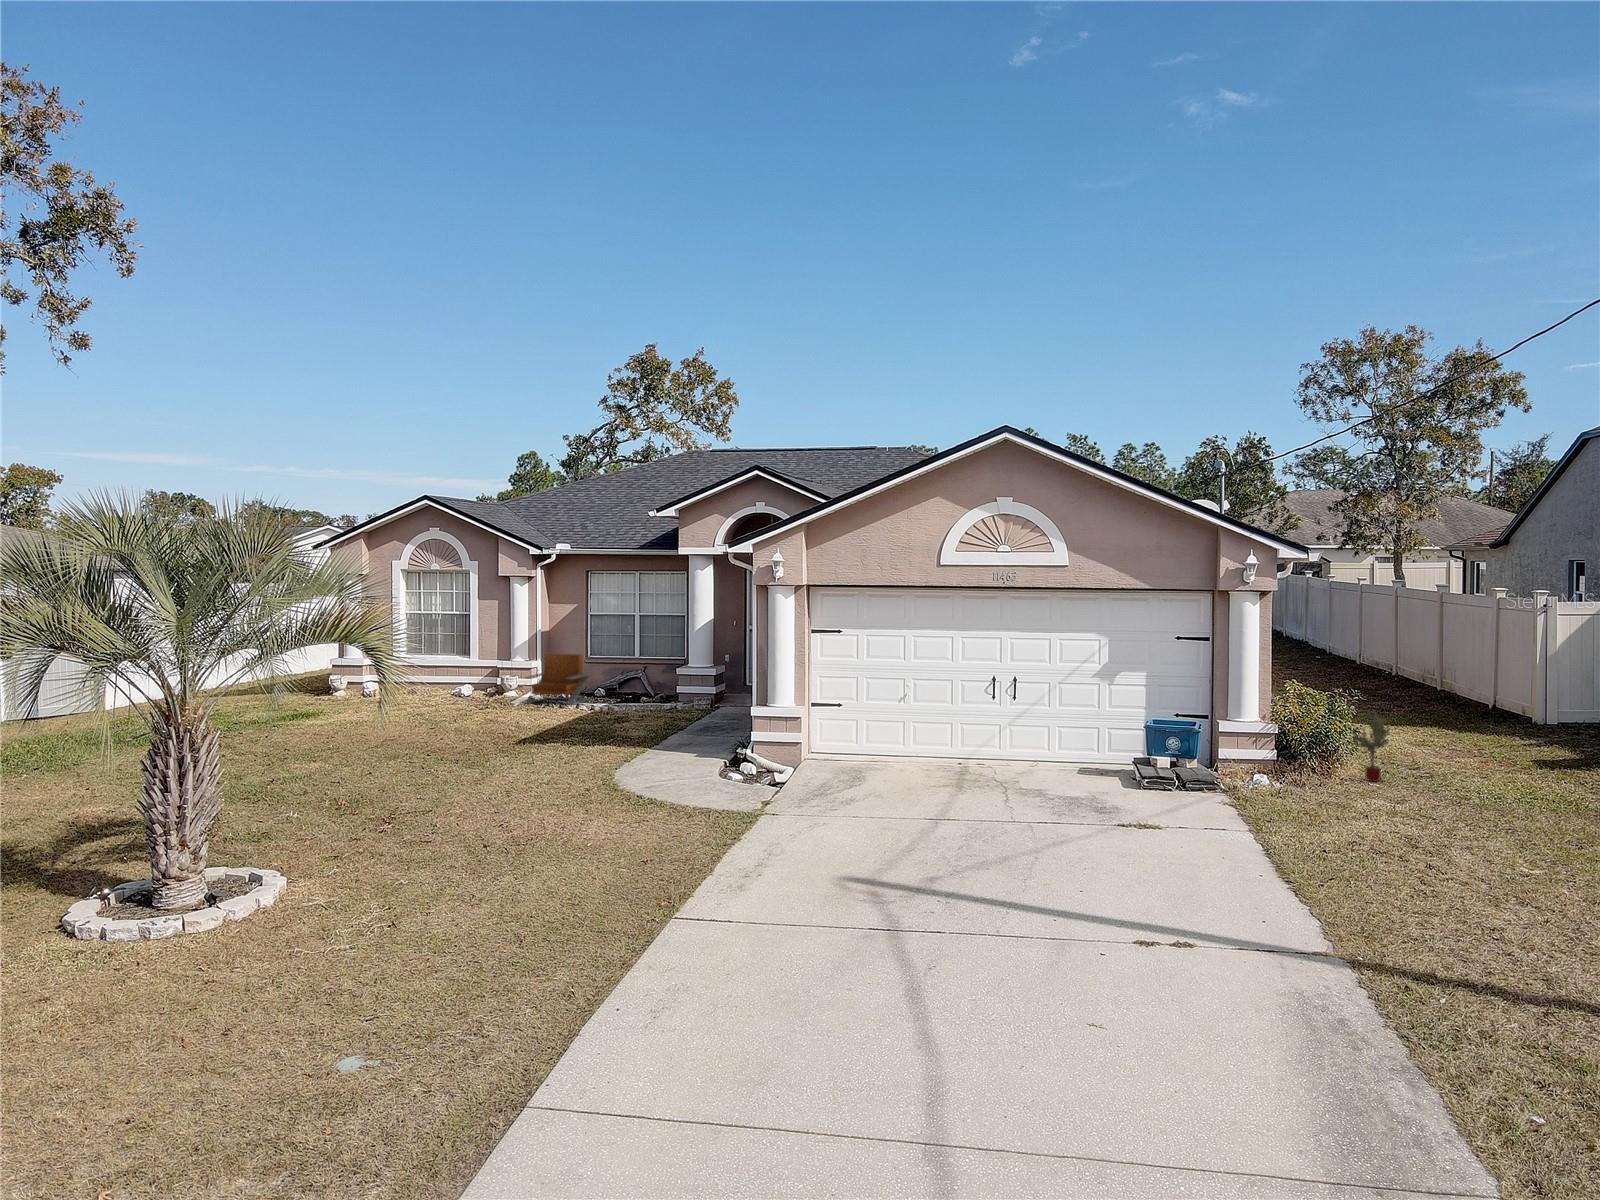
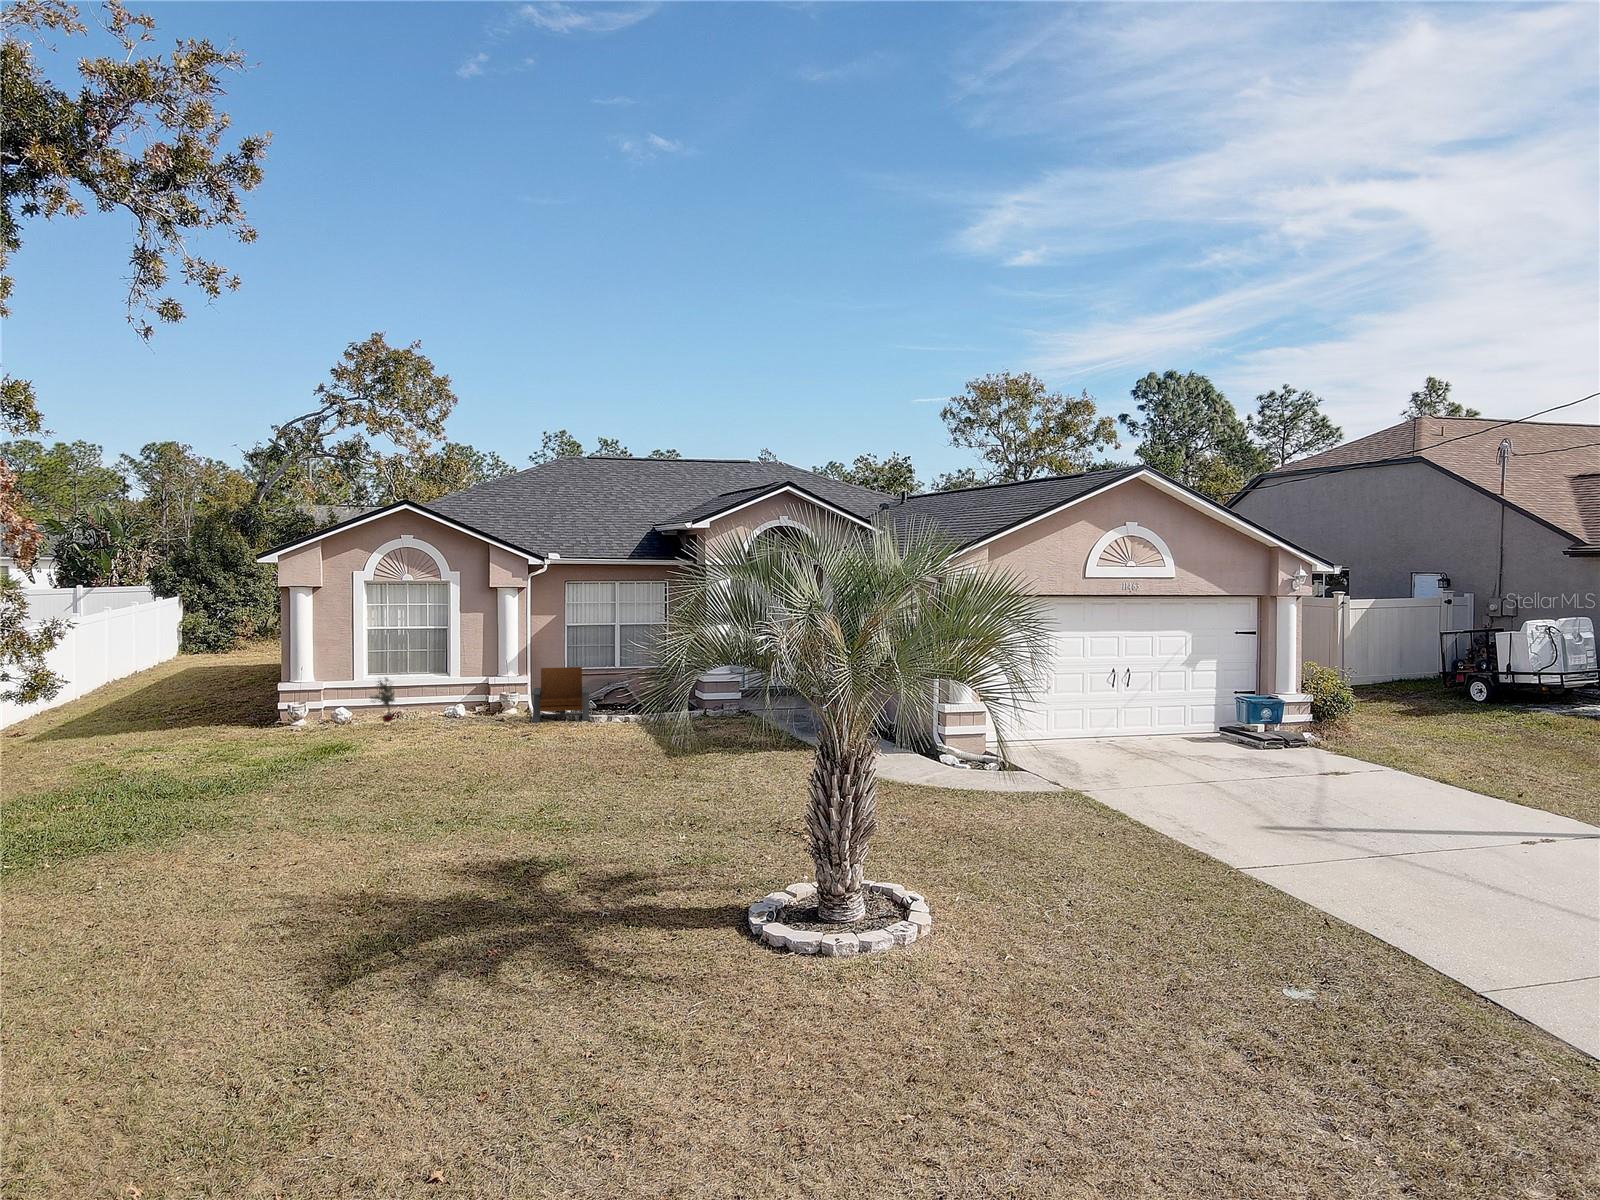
potted tree: present [1351,711,1390,781] -> present [370,678,394,722]

